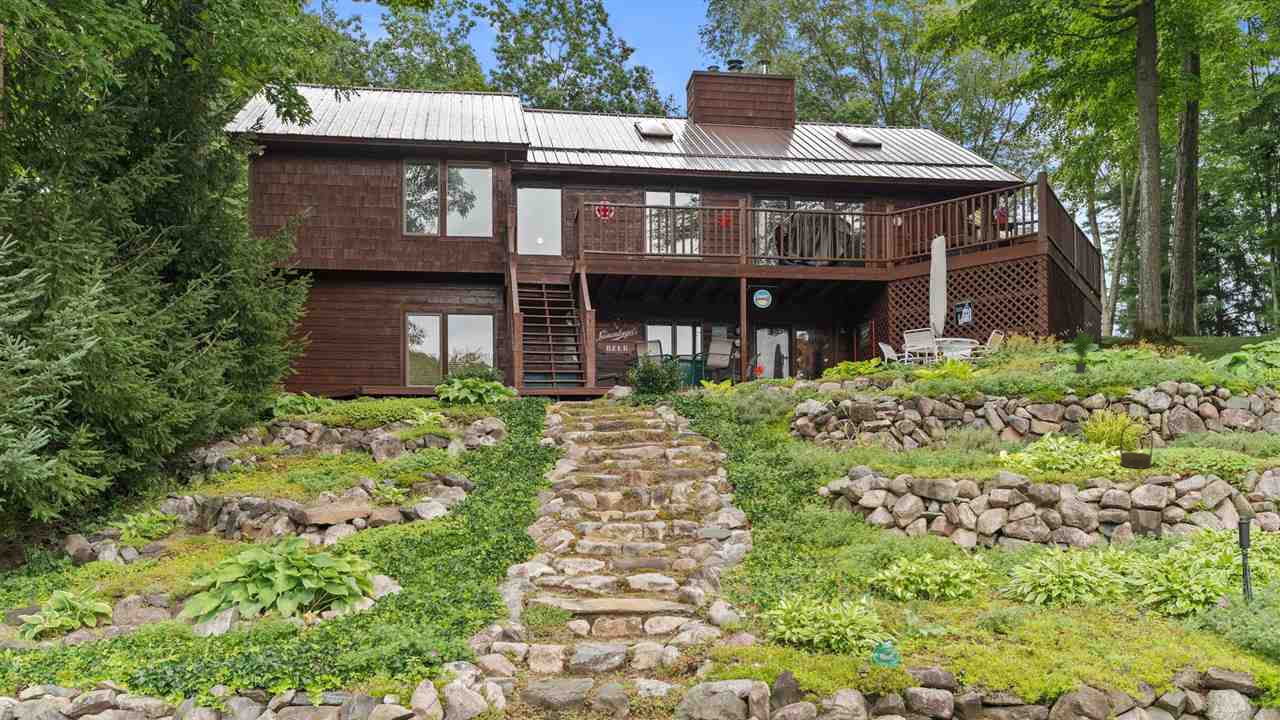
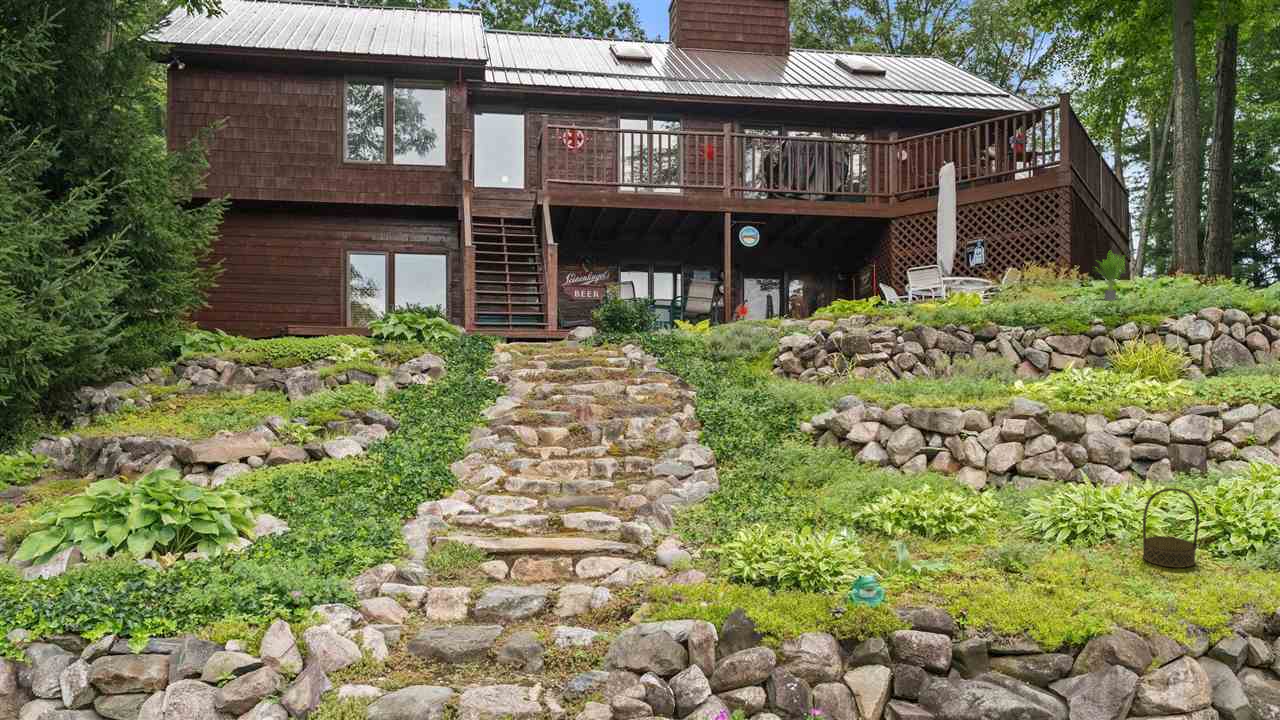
basket: present [1120,422,1153,468] -> present [1143,488,1199,568]

